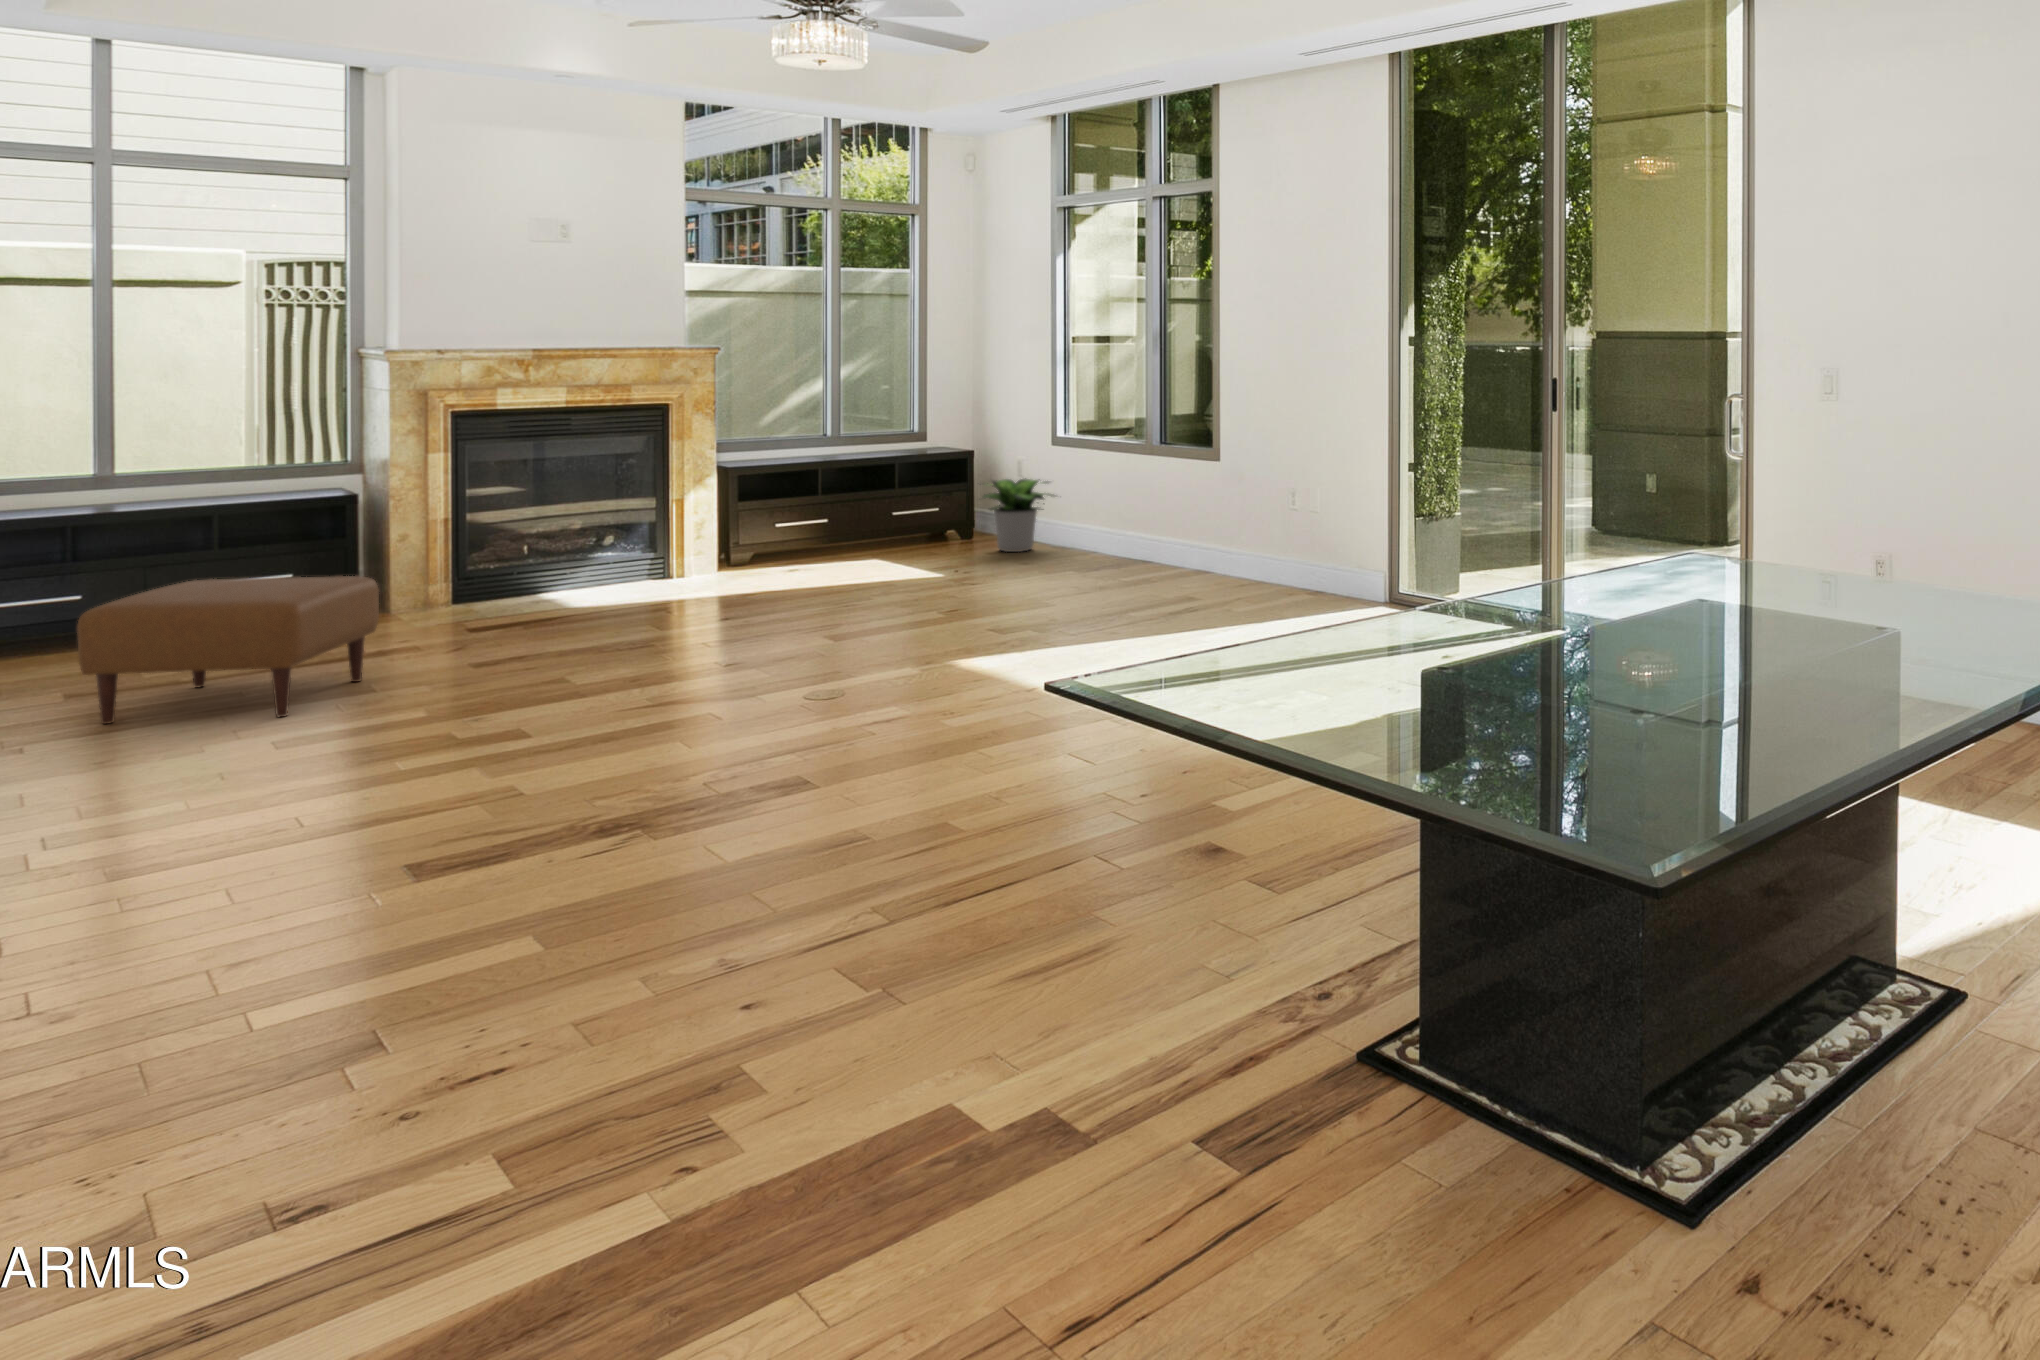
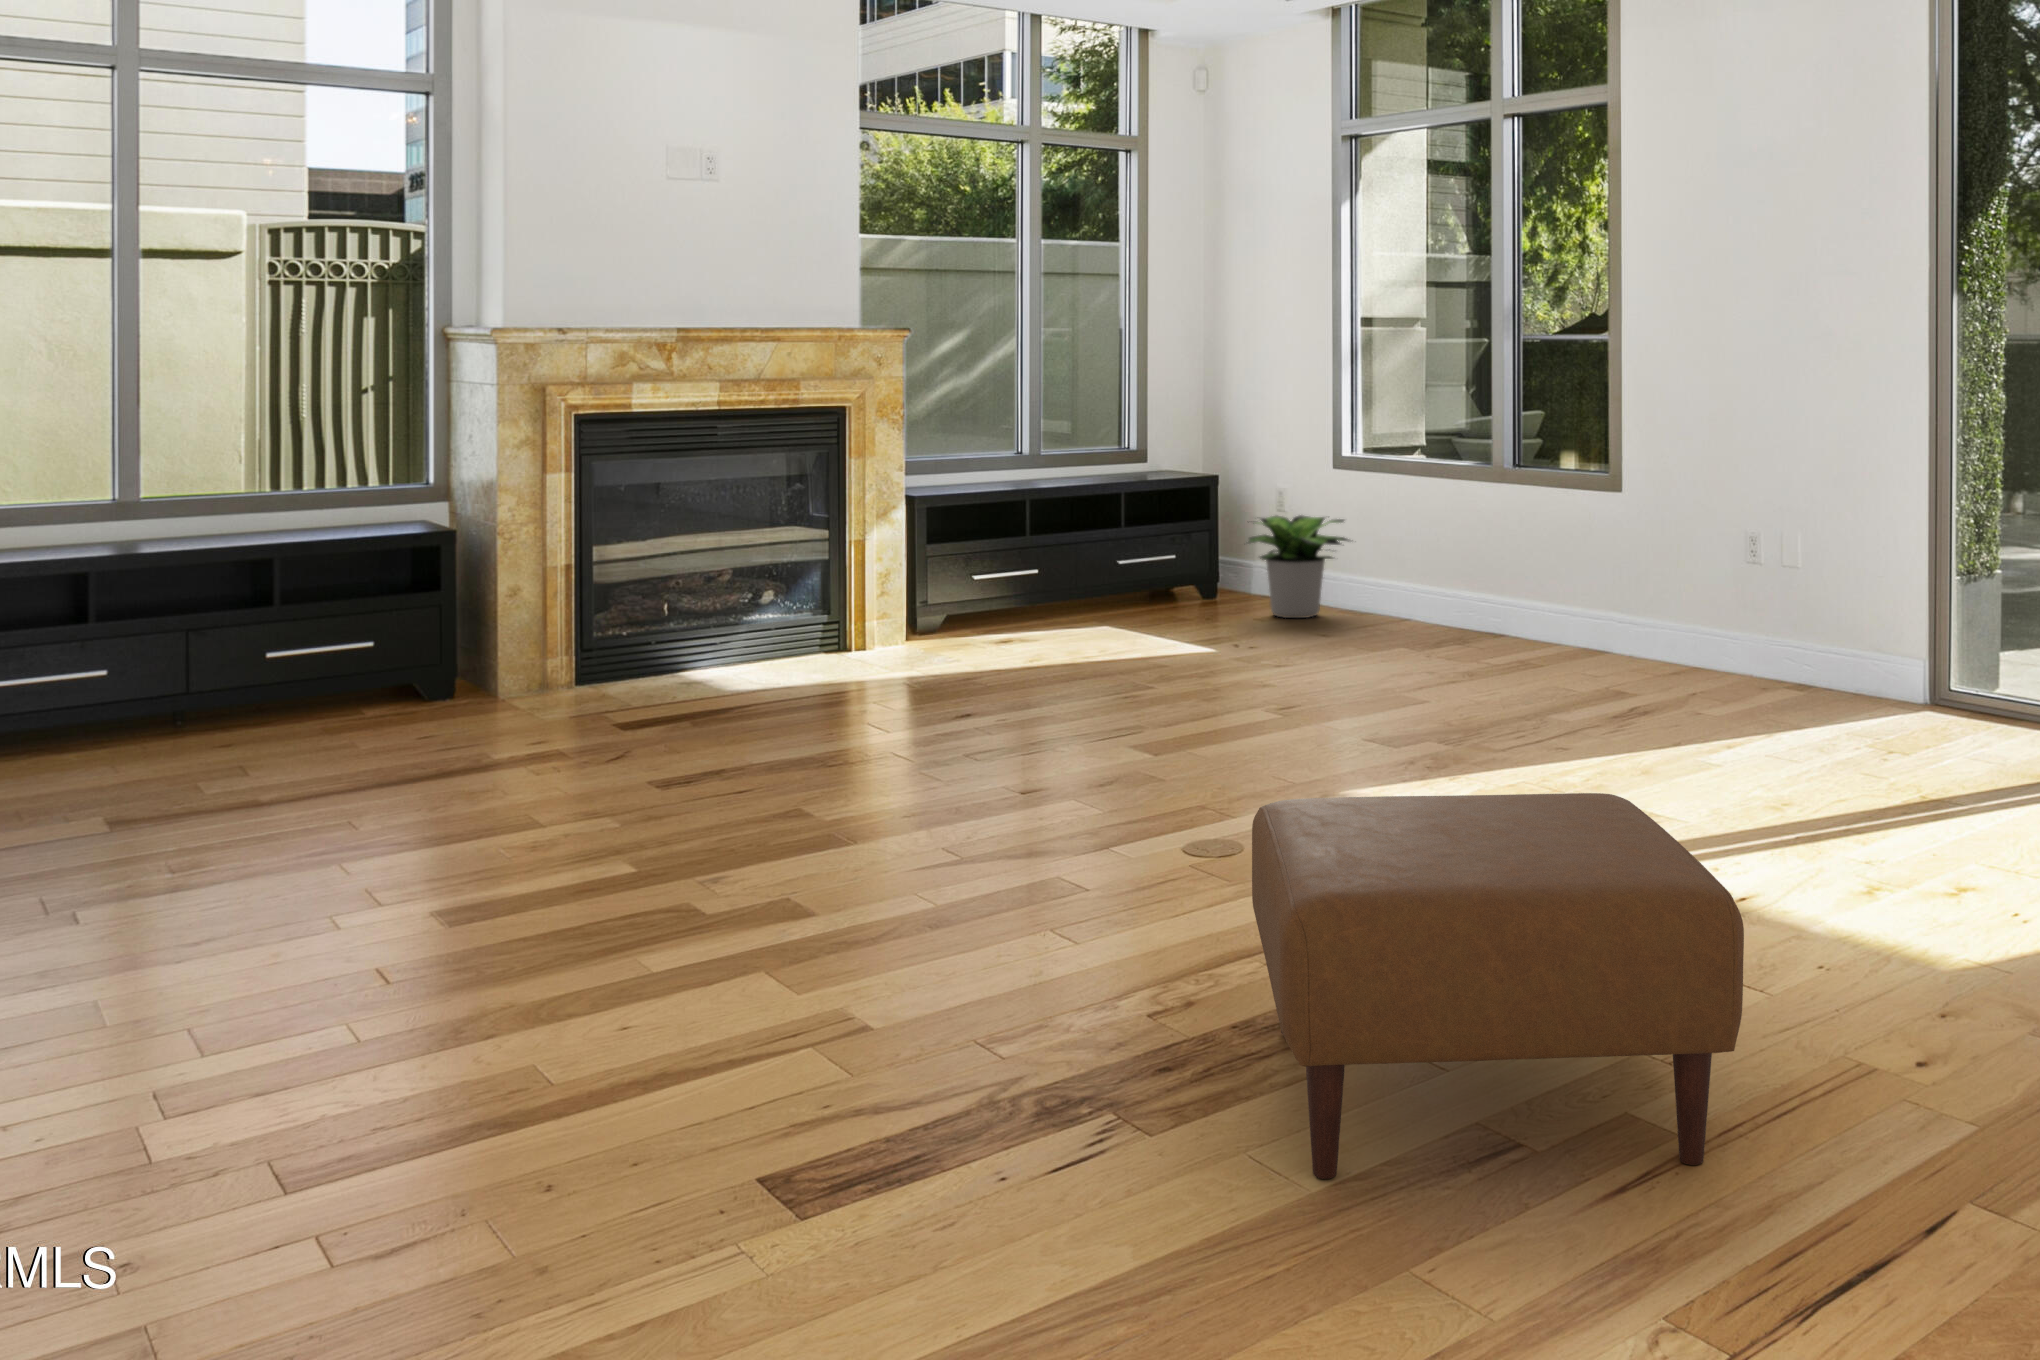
ottoman: present [77,576,379,724] -> present [1252,793,1744,1179]

